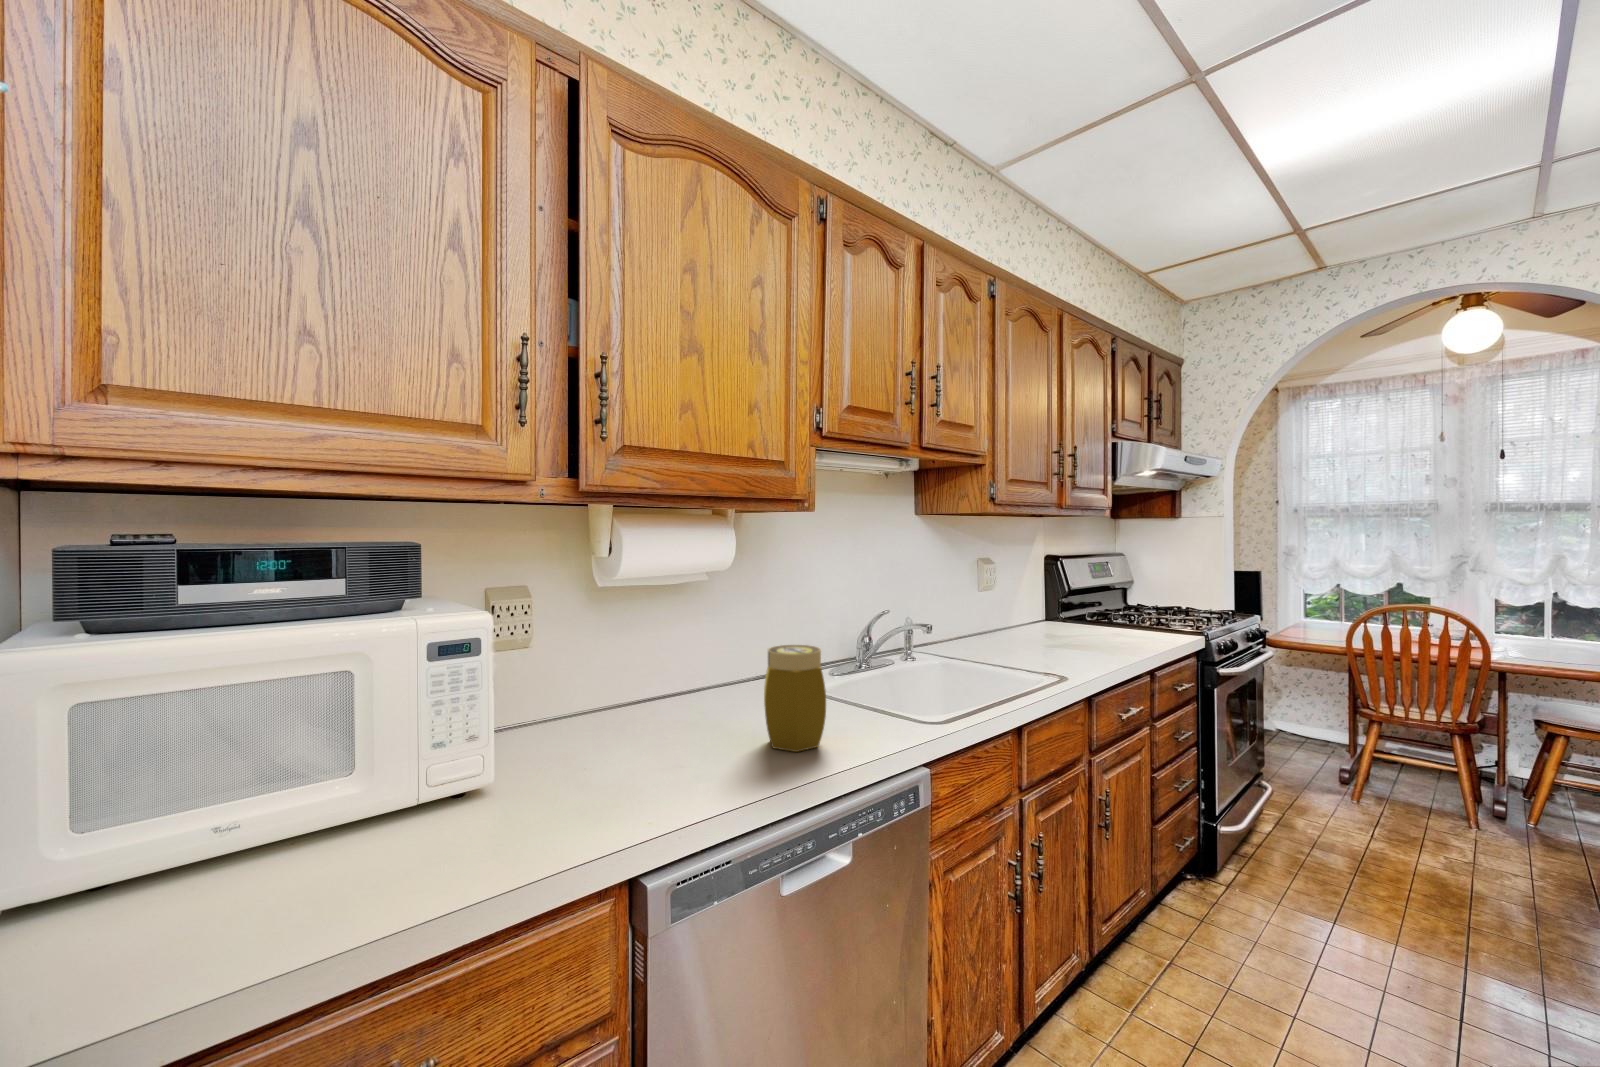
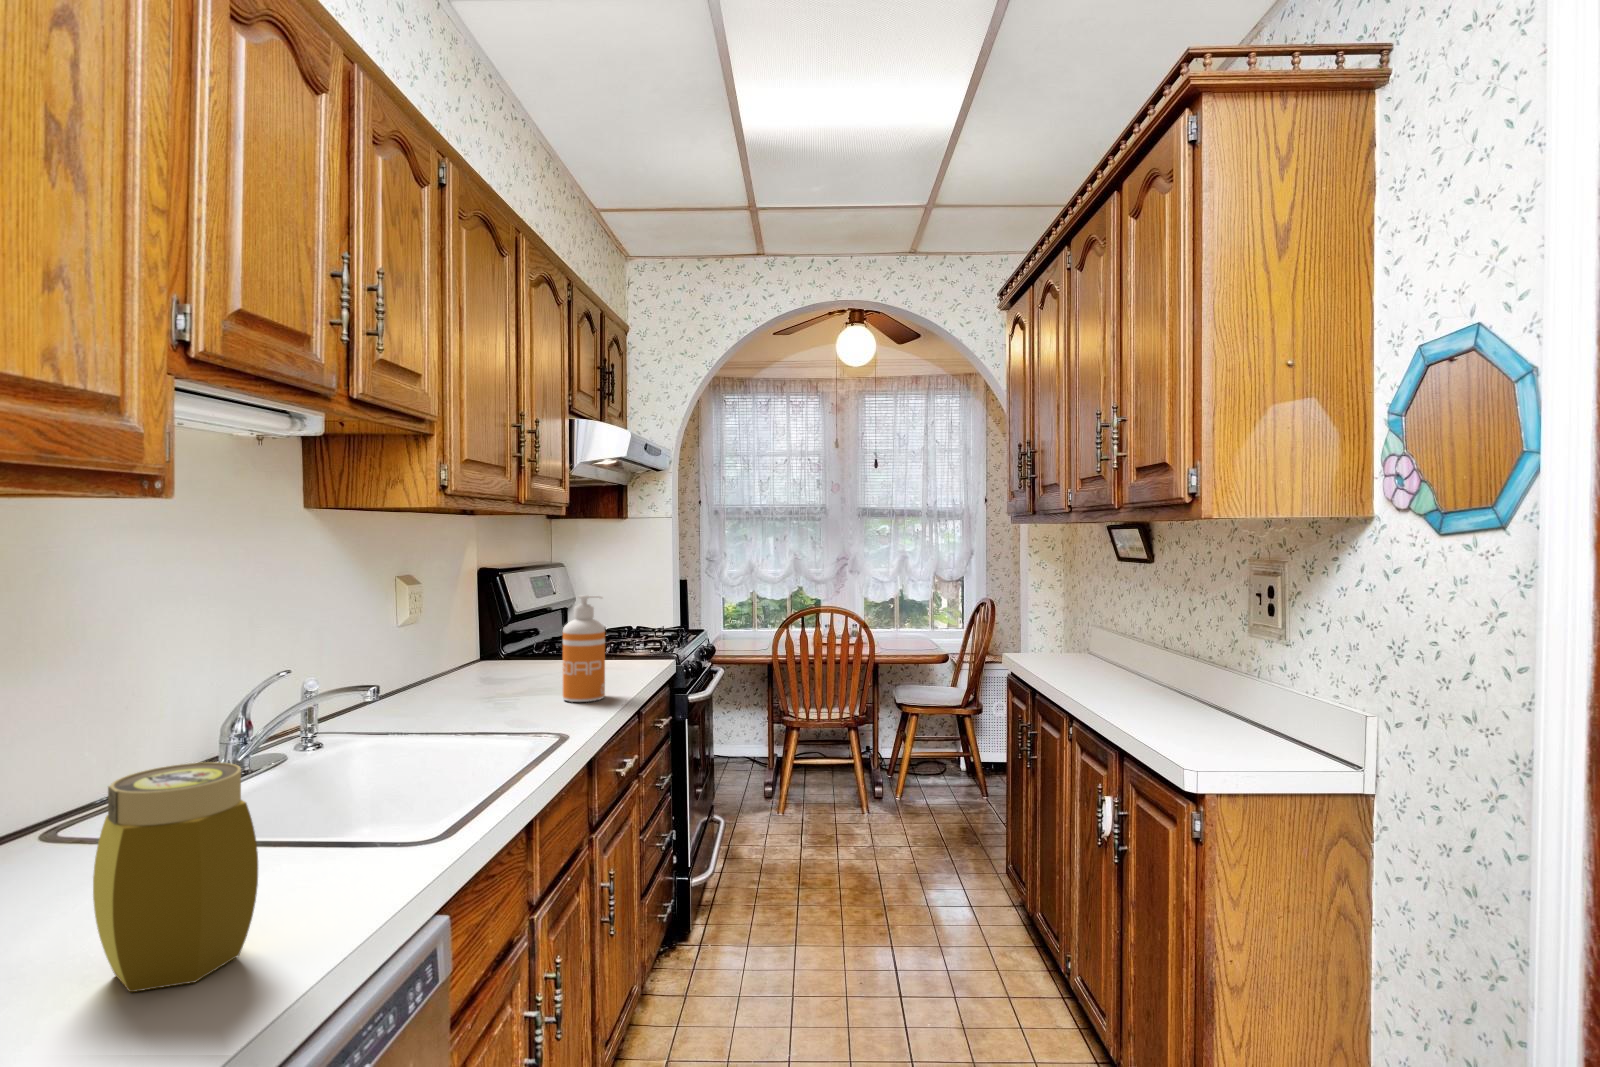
soap dispenser: none [1084,576,1118,658] -> present [563,595,605,702]

